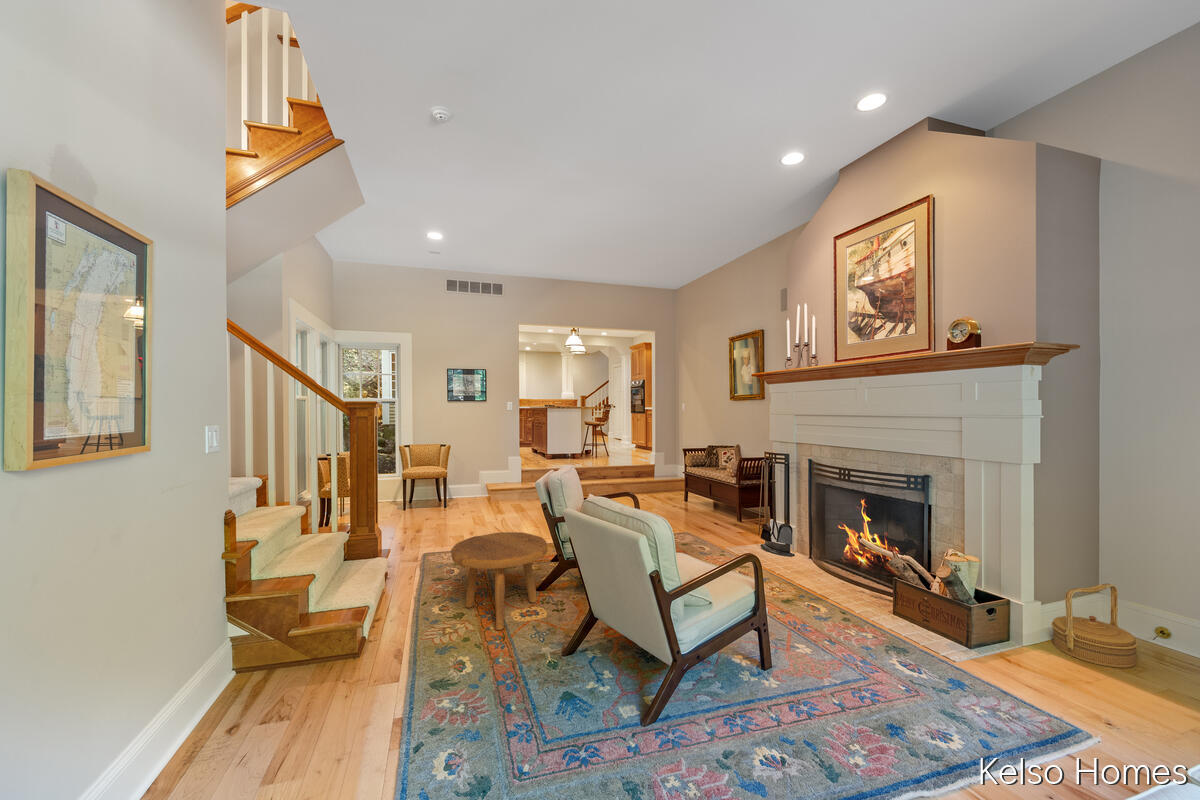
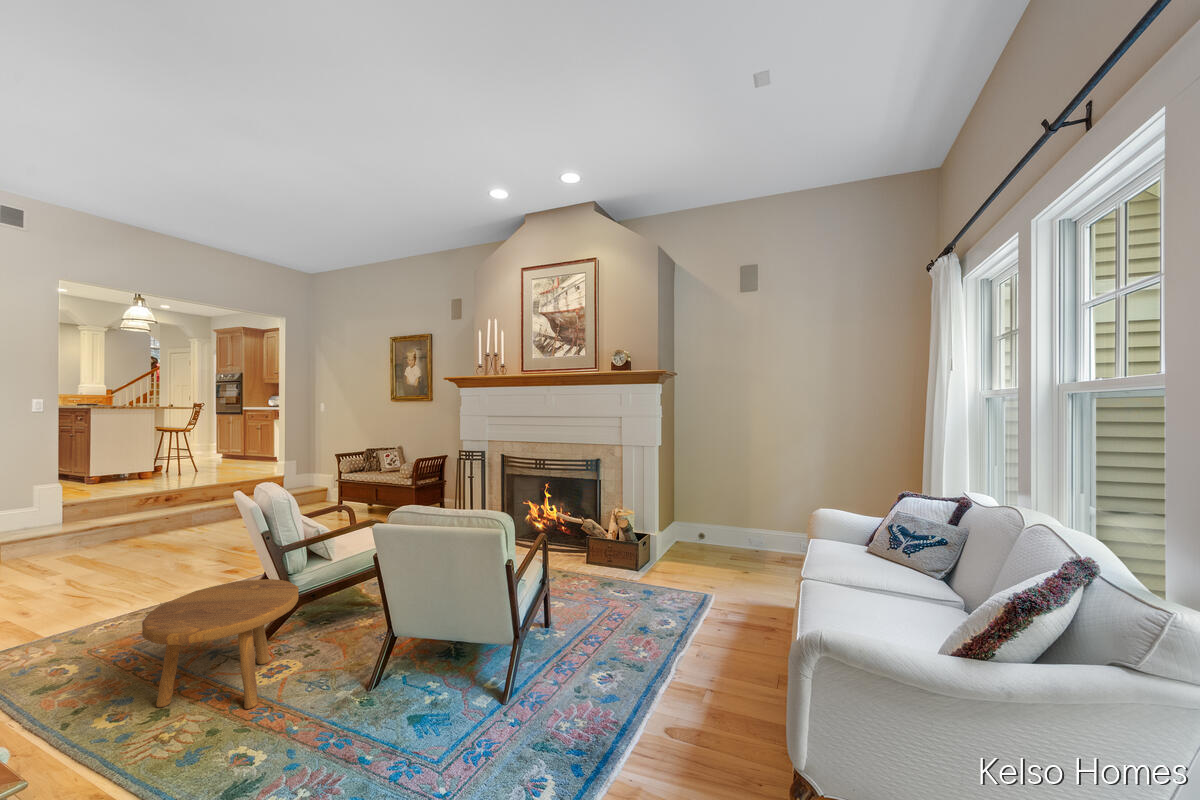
basket: present [1051,583,1138,668] -> none [665,510,701,557]

